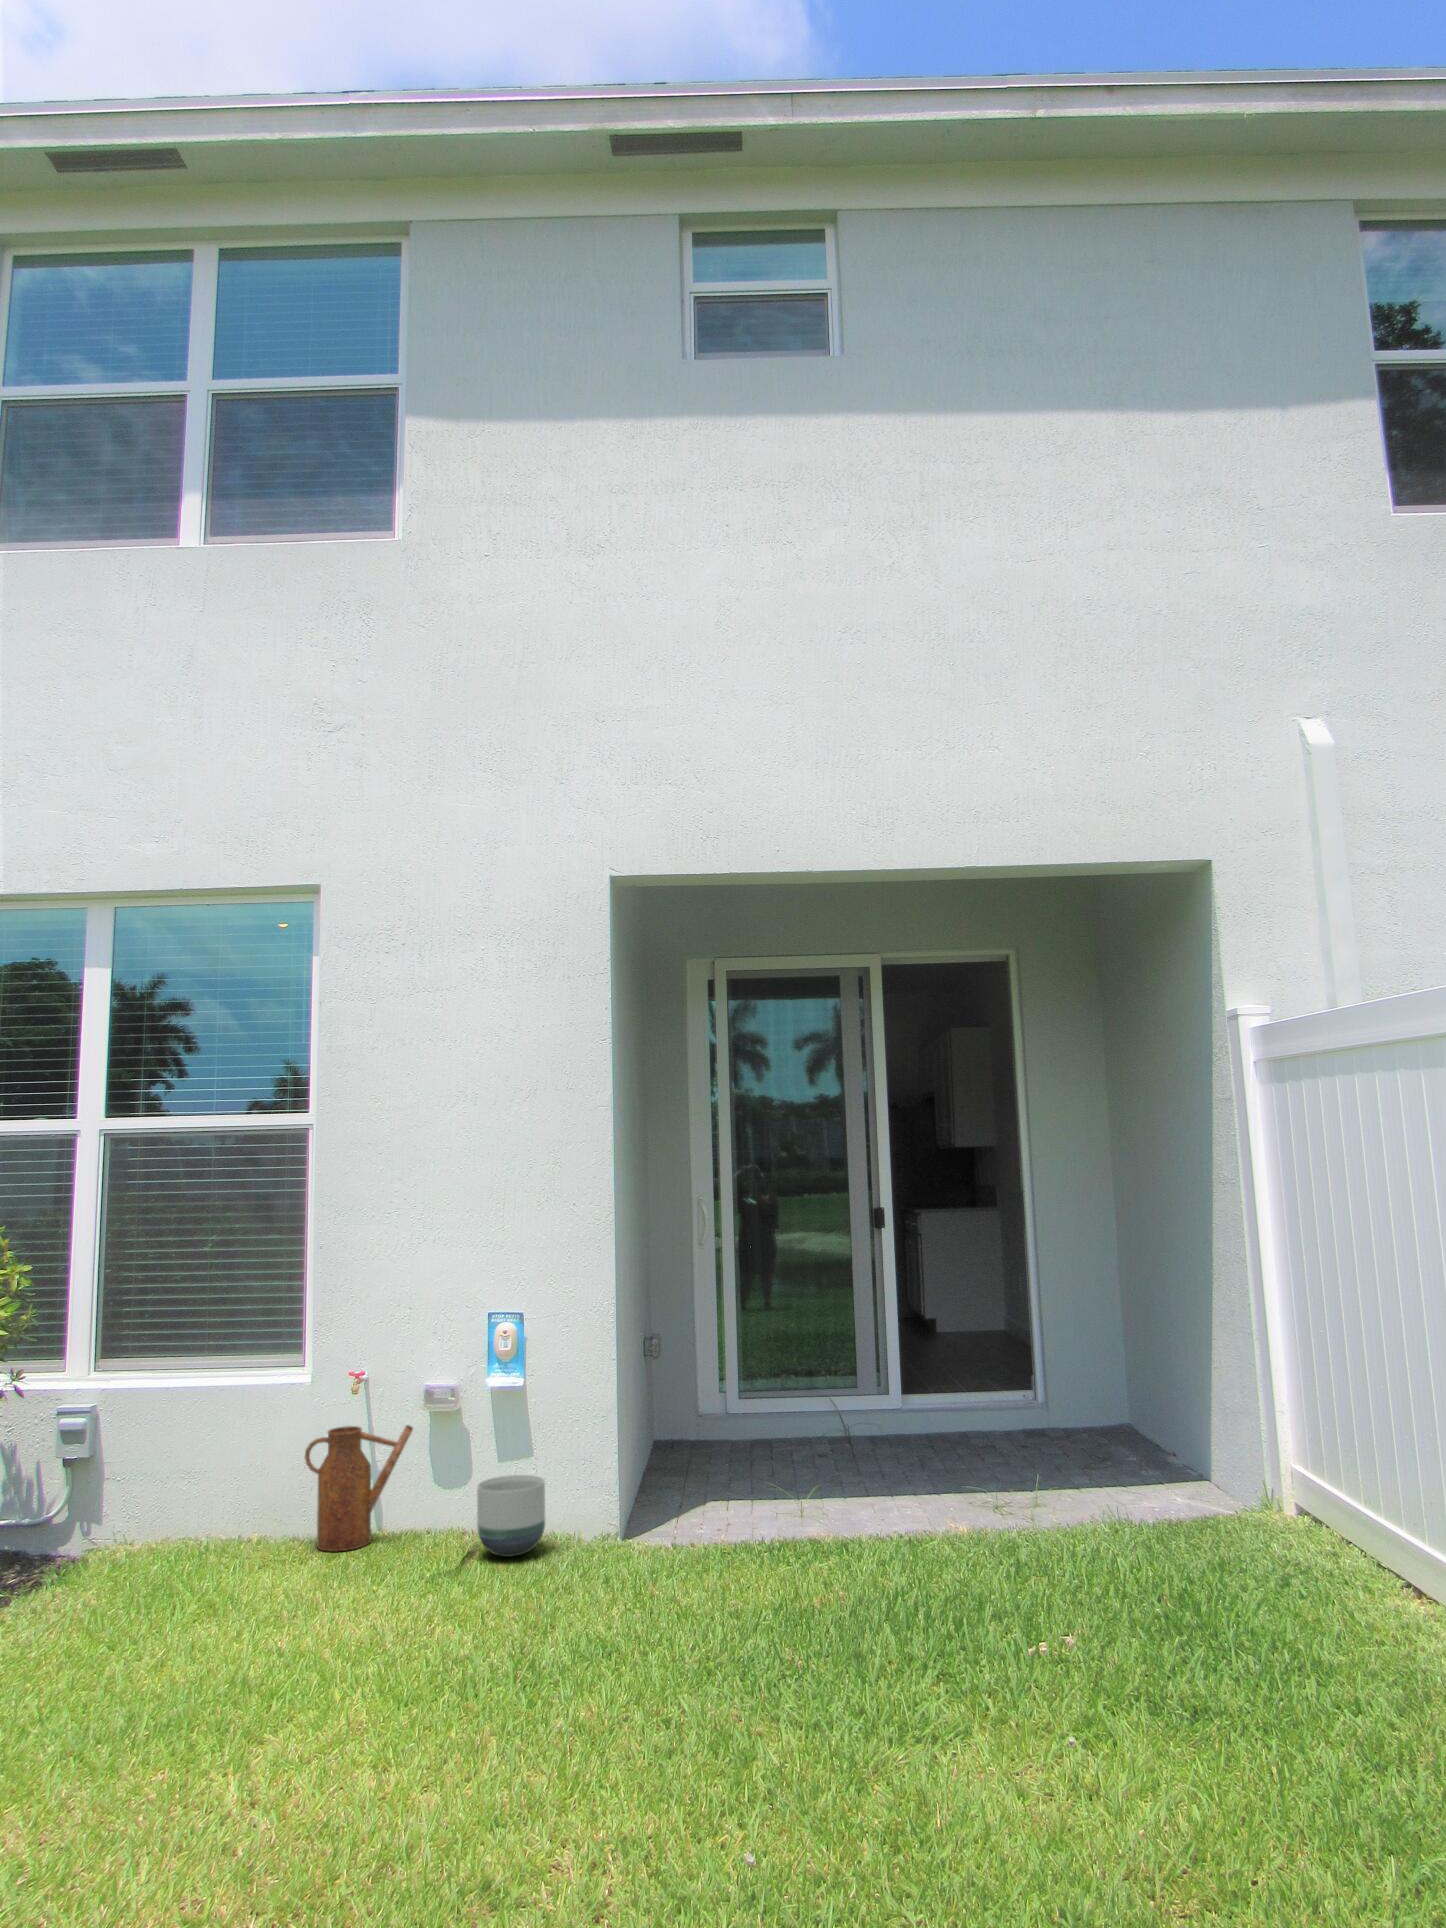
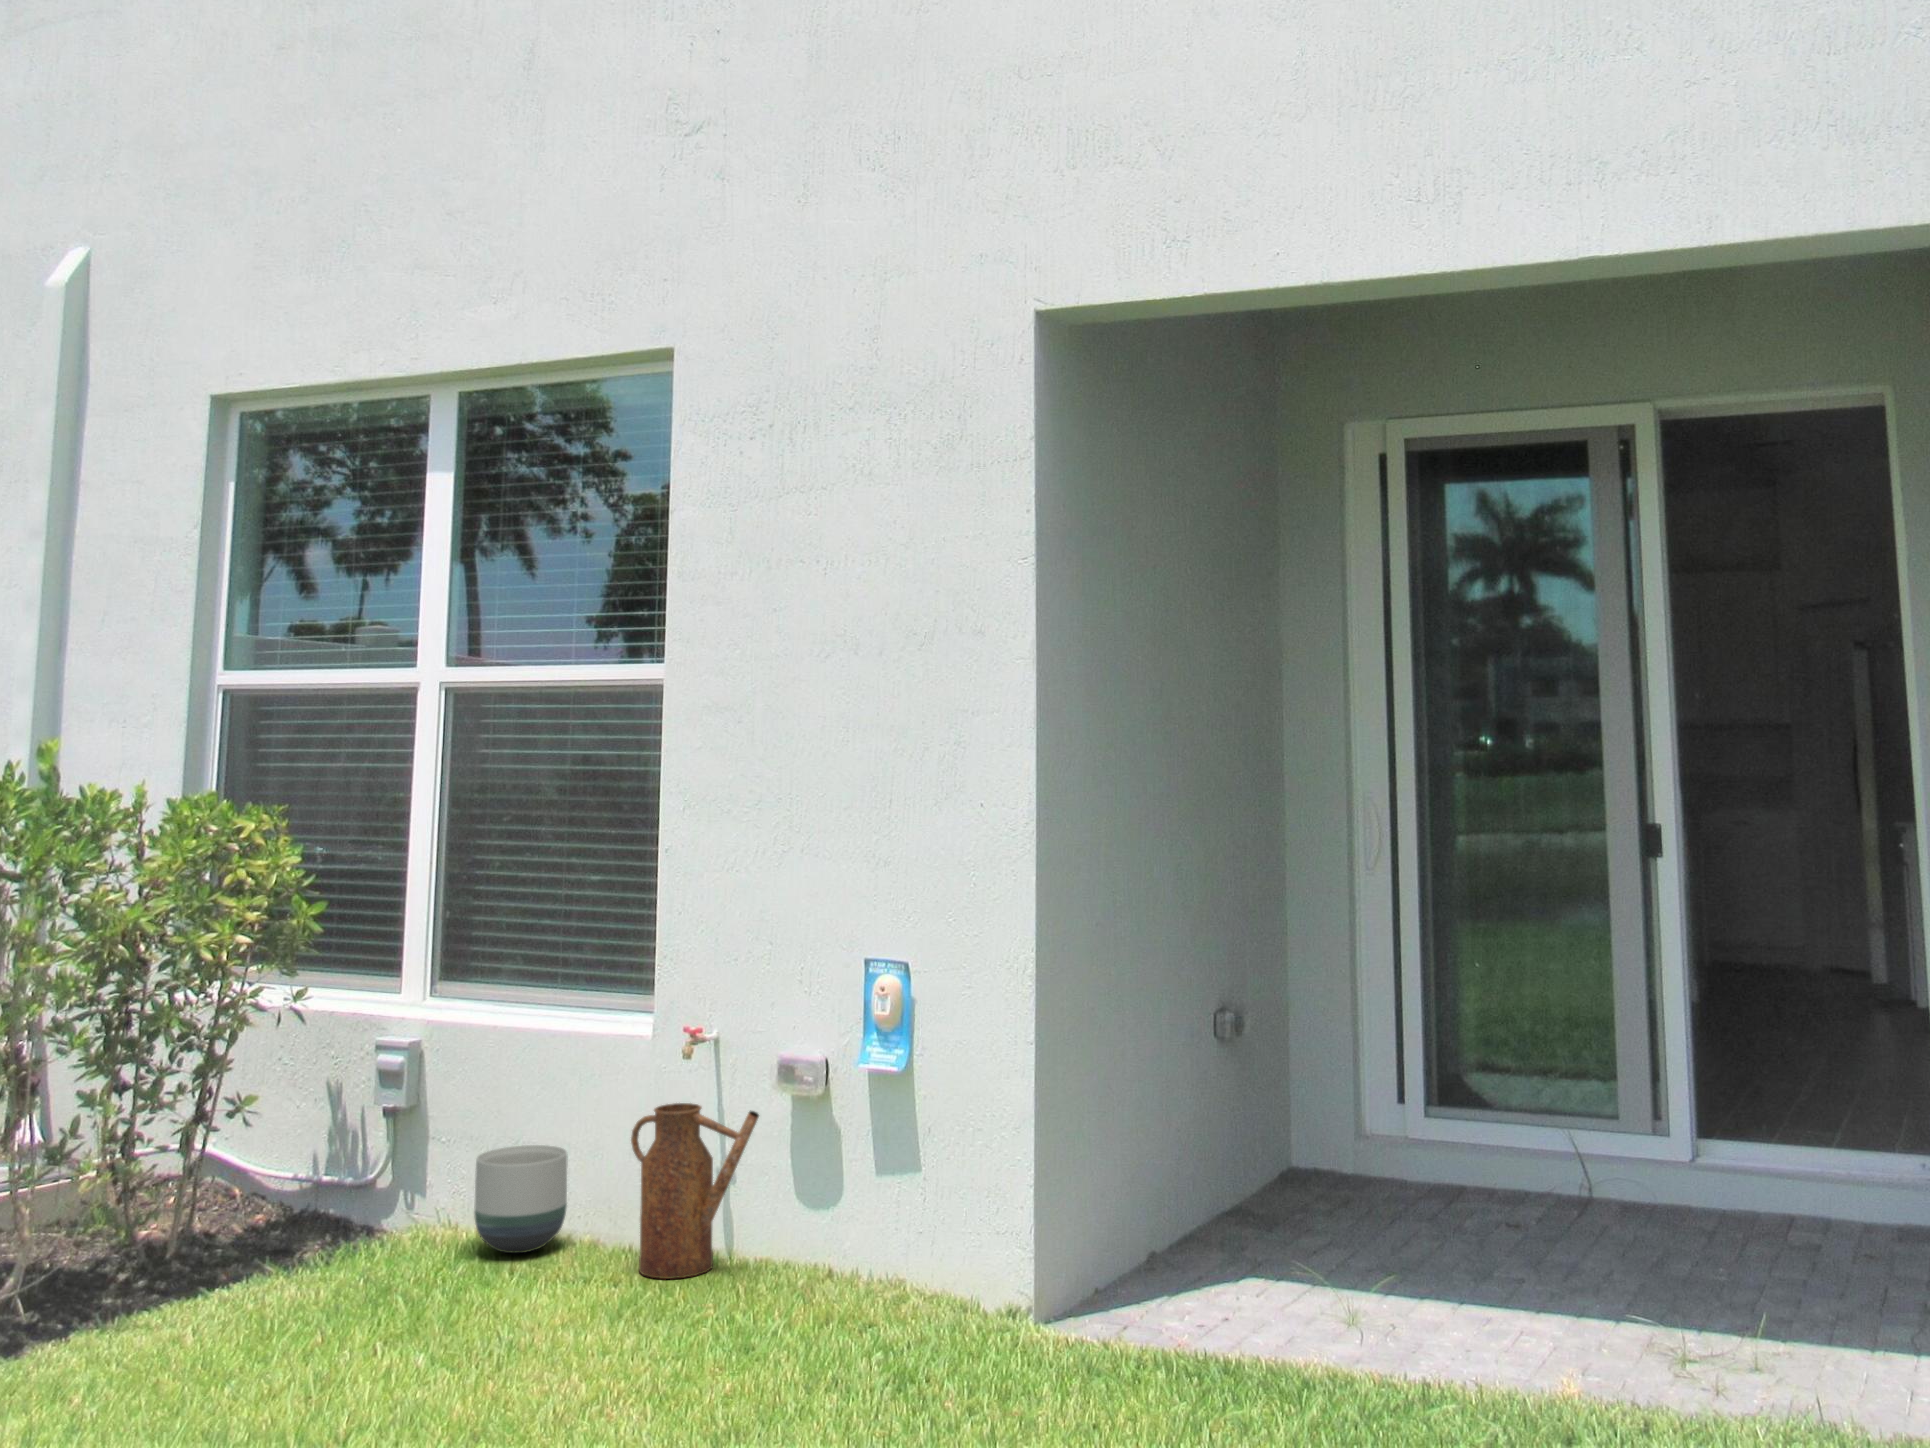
planter: present [477,1475,545,1557] -> present [474,1145,567,1253]

